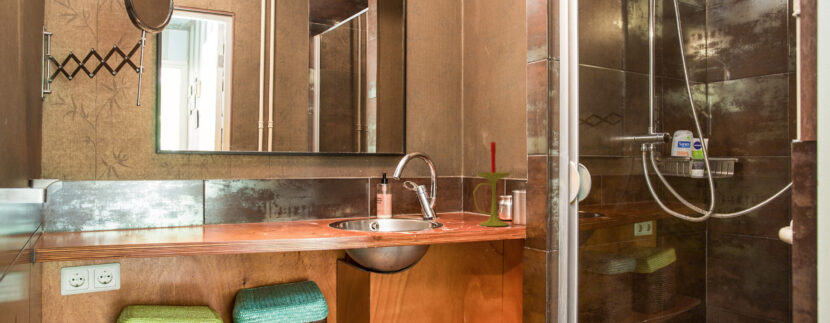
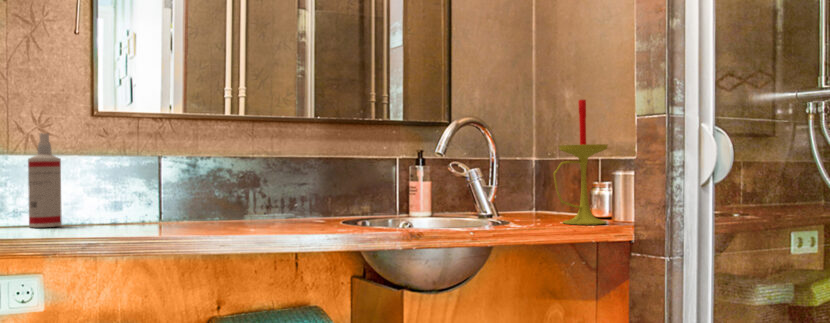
spray bottle: none [109,167,133,233] -> present [28,133,62,227]

